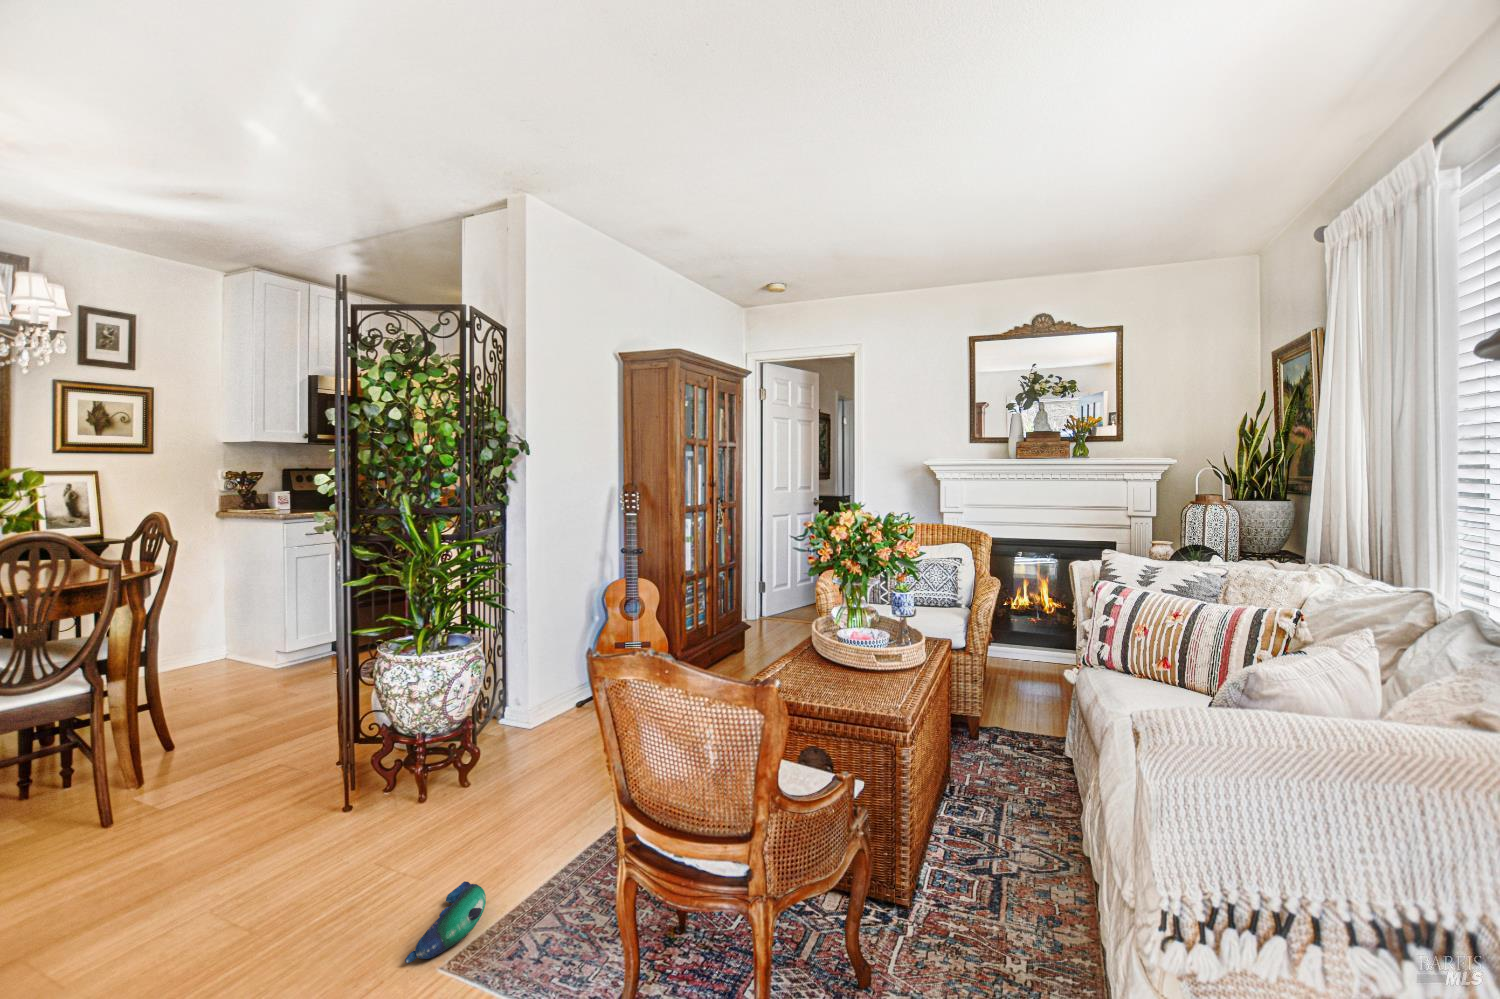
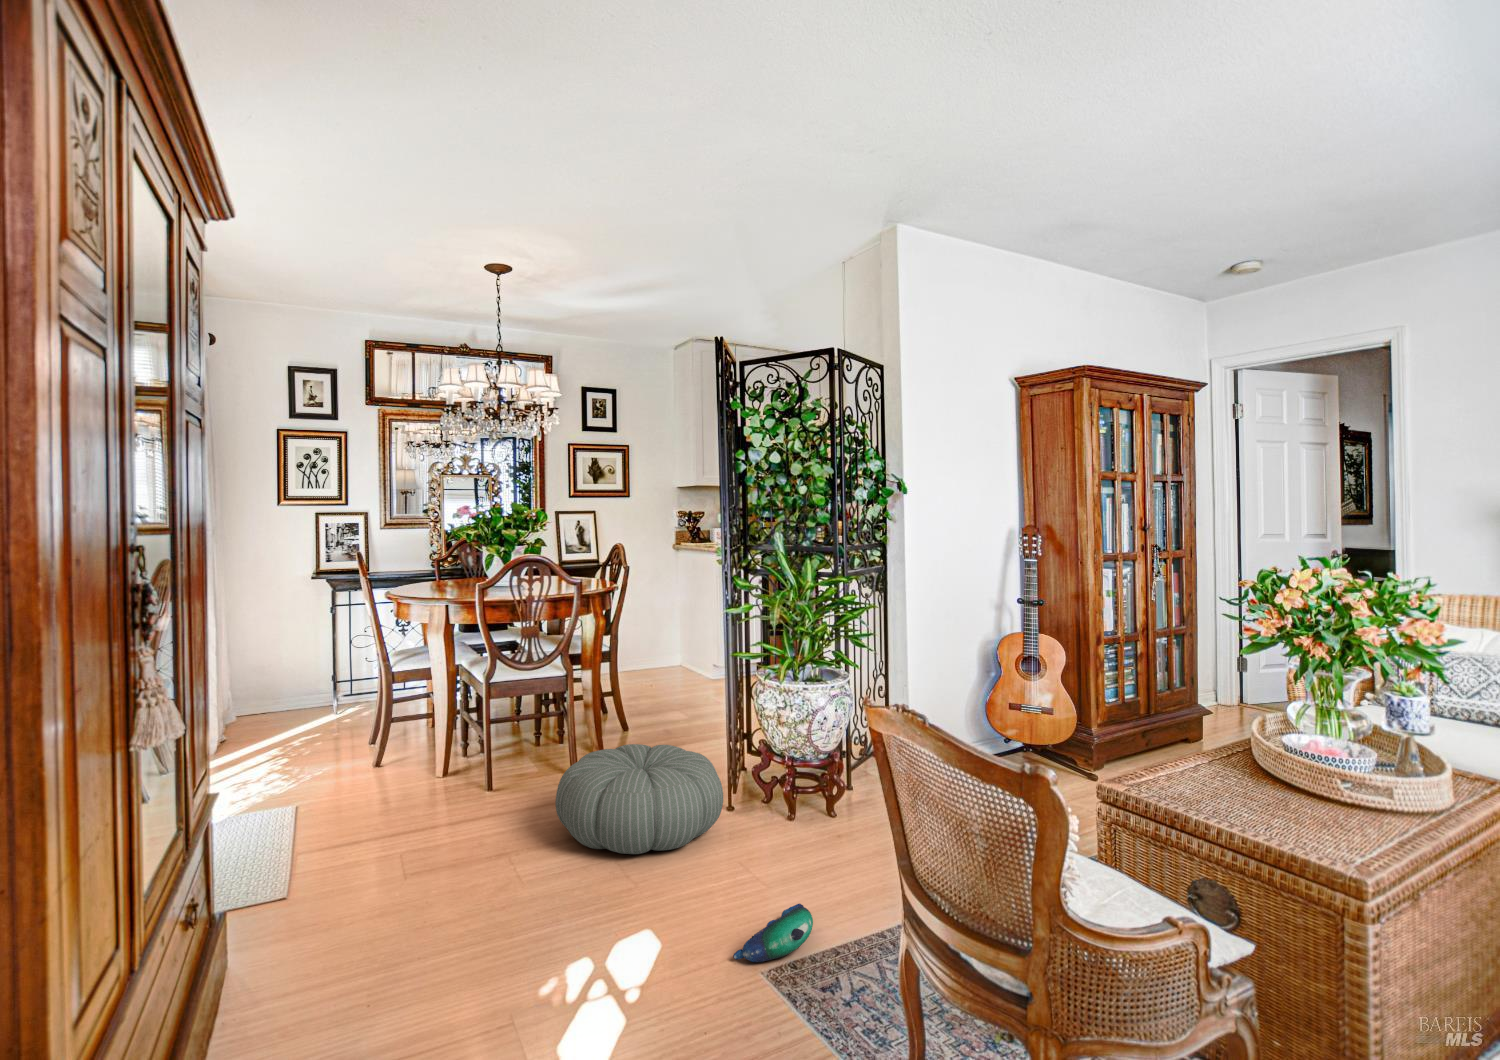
pouf: none [105,751,350,901] -> present [556,744,723,854]

